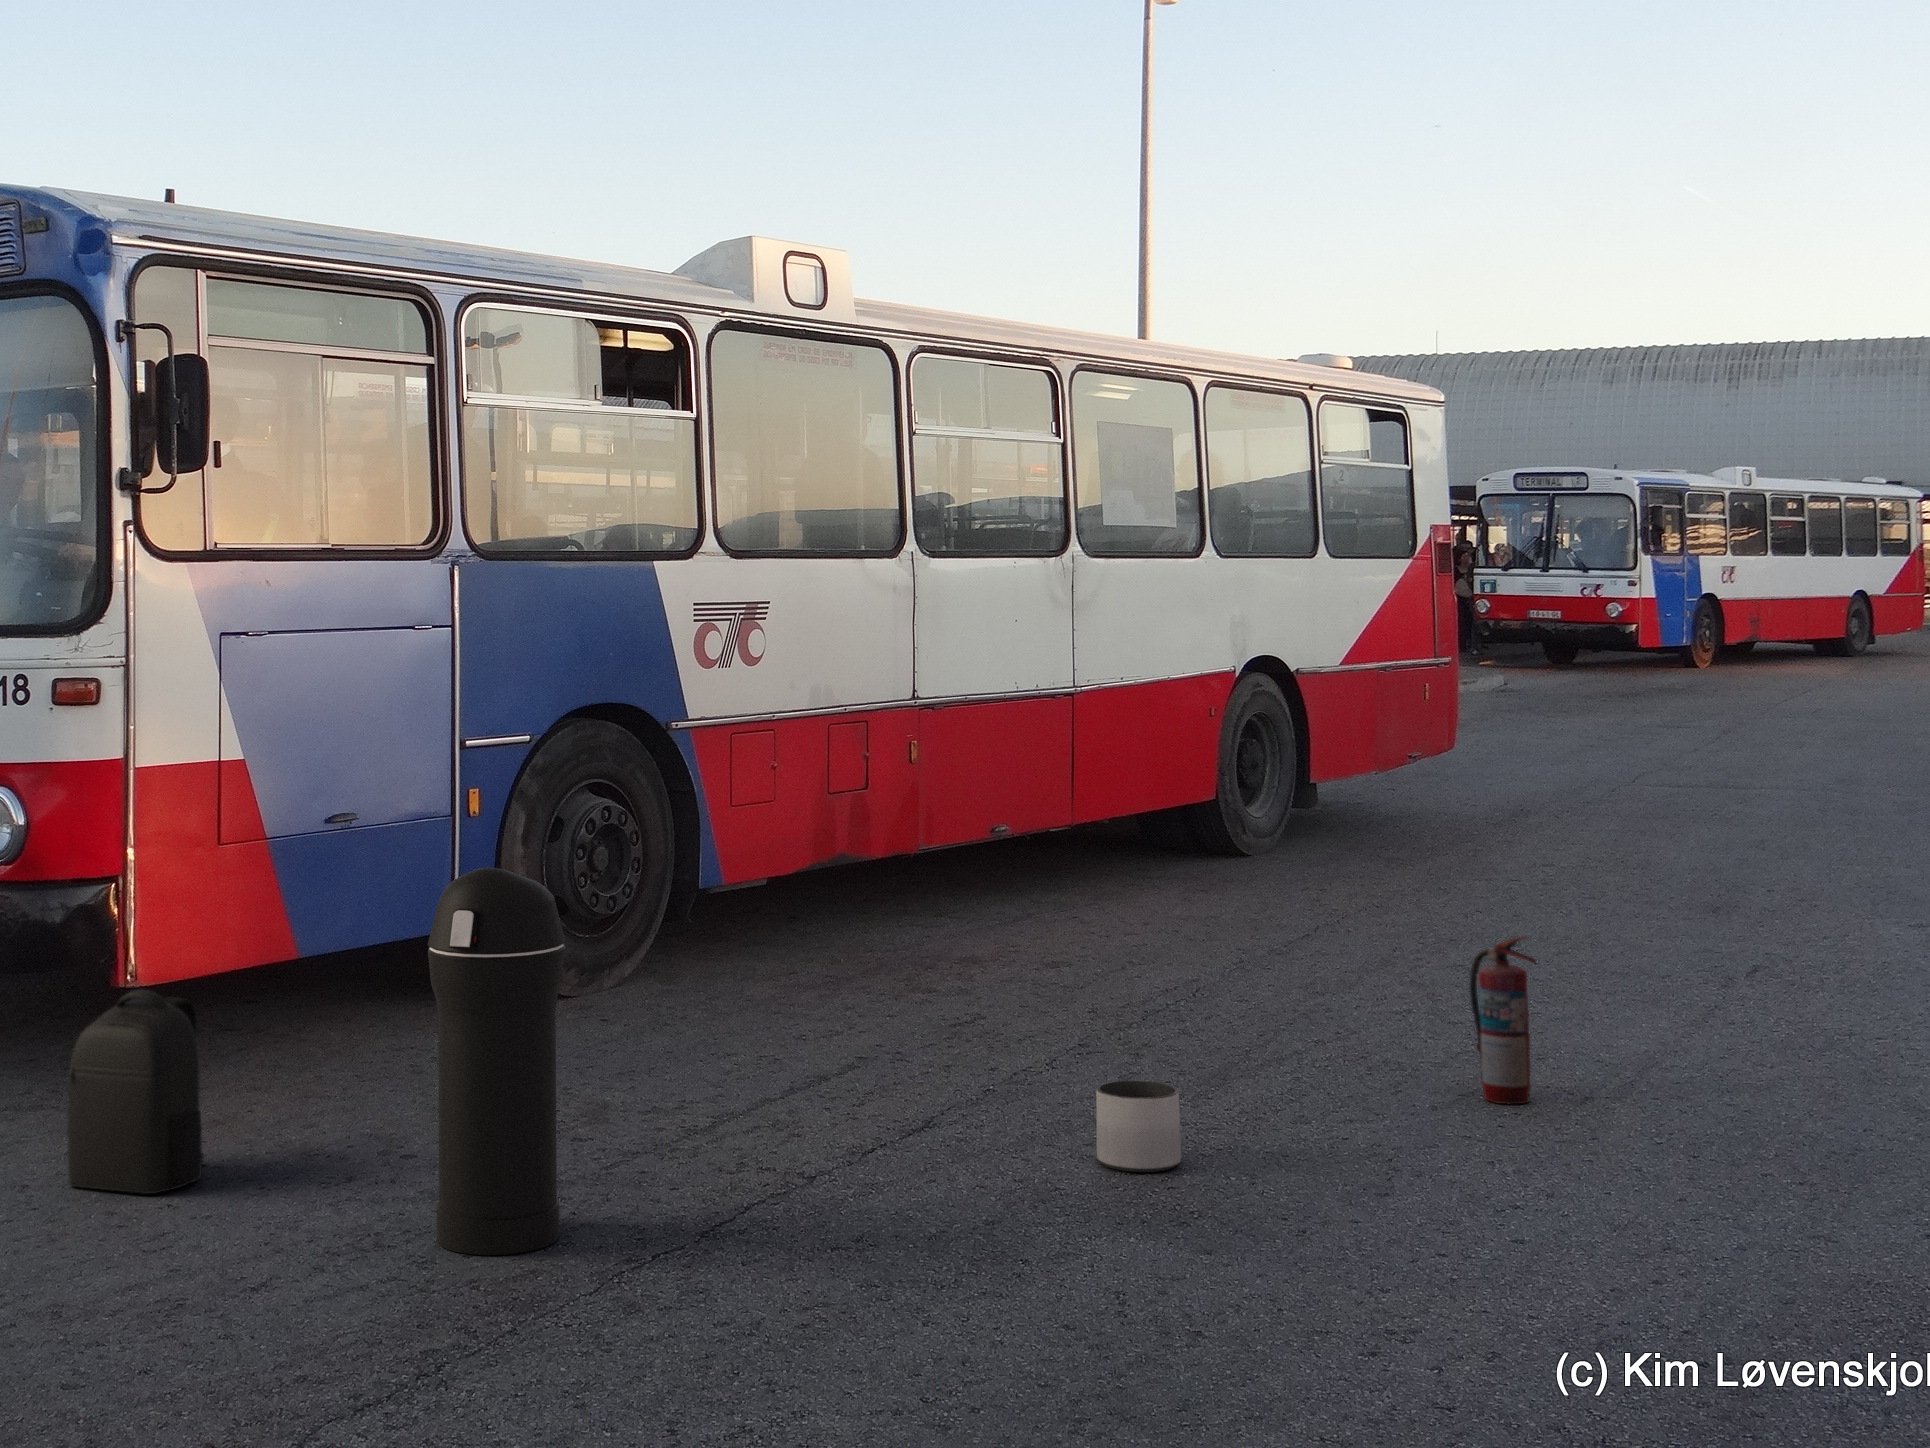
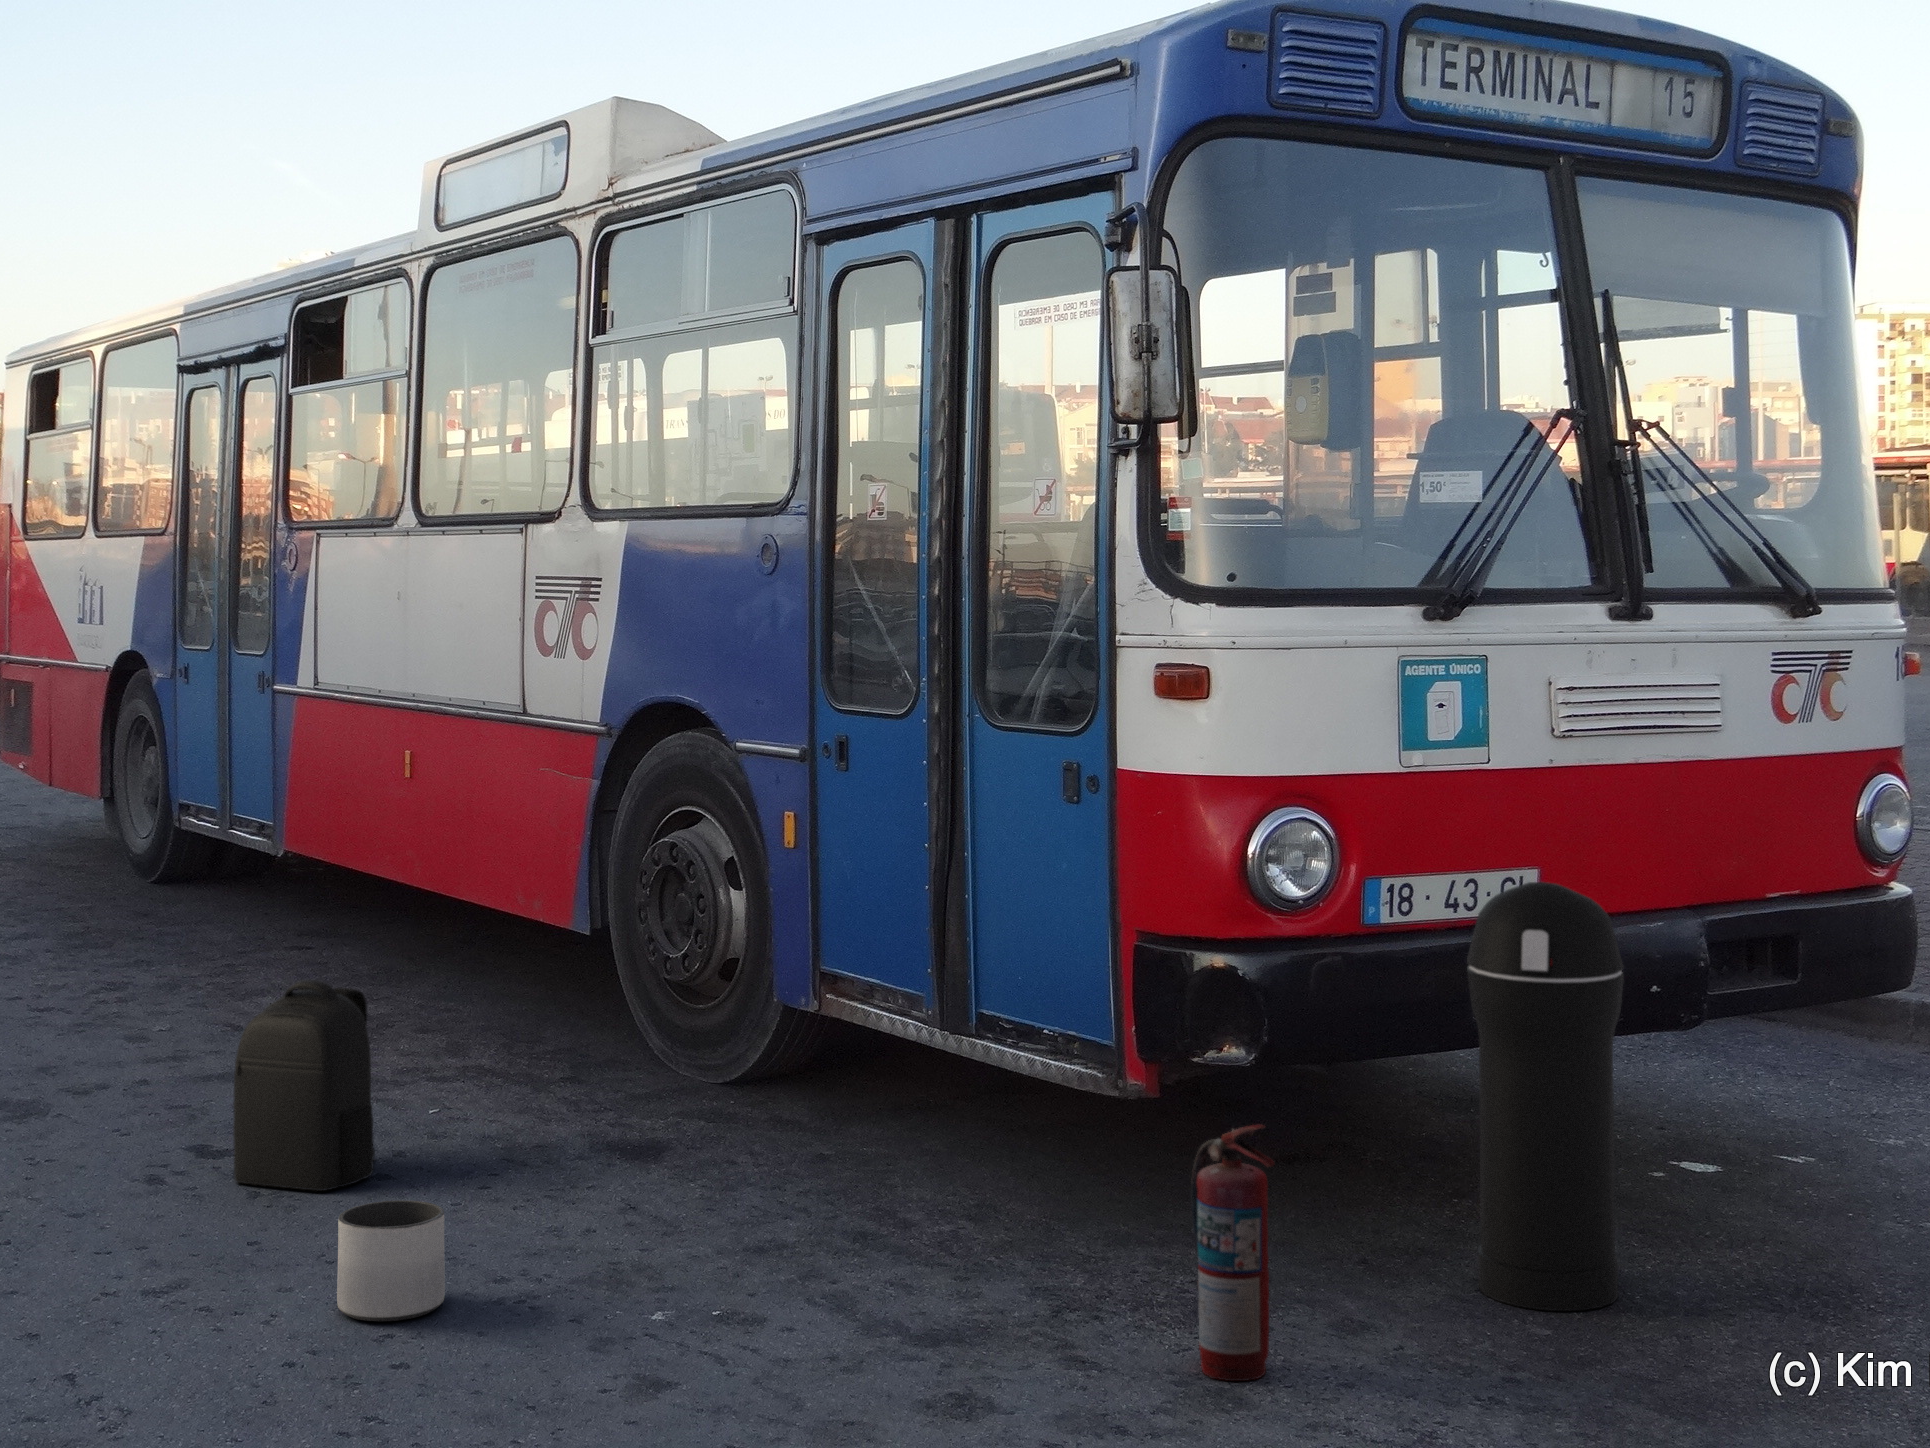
trash can: present [428,868,565,1255] -> present [1467,882,1624,1311]
fire extinguisher: present [1470,937,1536,1104] -> present [1191,1125,1274,1381]
planter: present [1096,1080,1181,1172] -> present [337,1200,445,1322]

